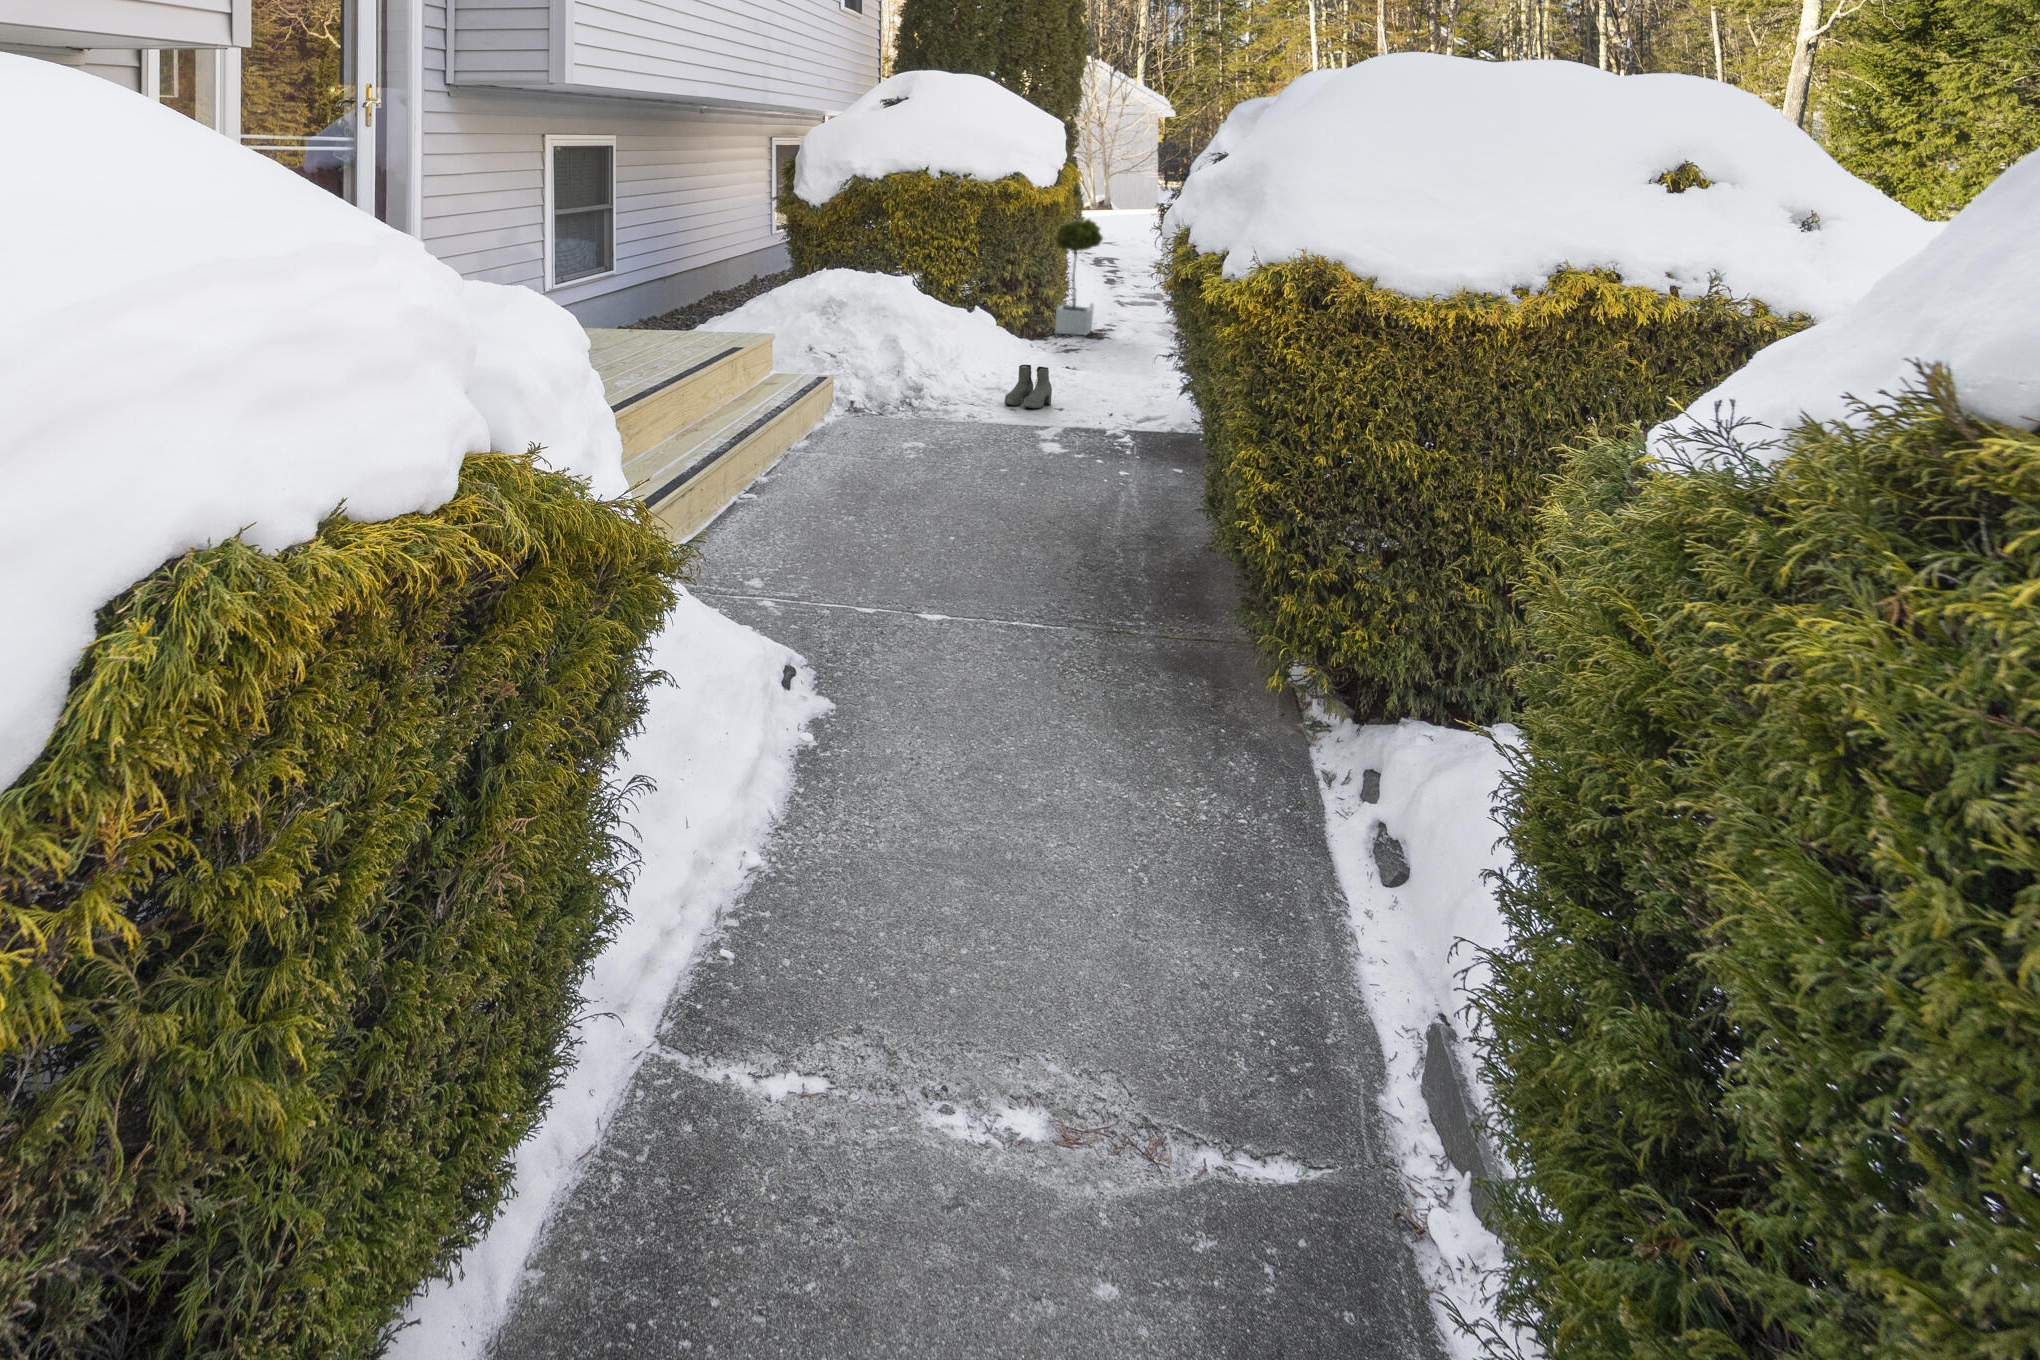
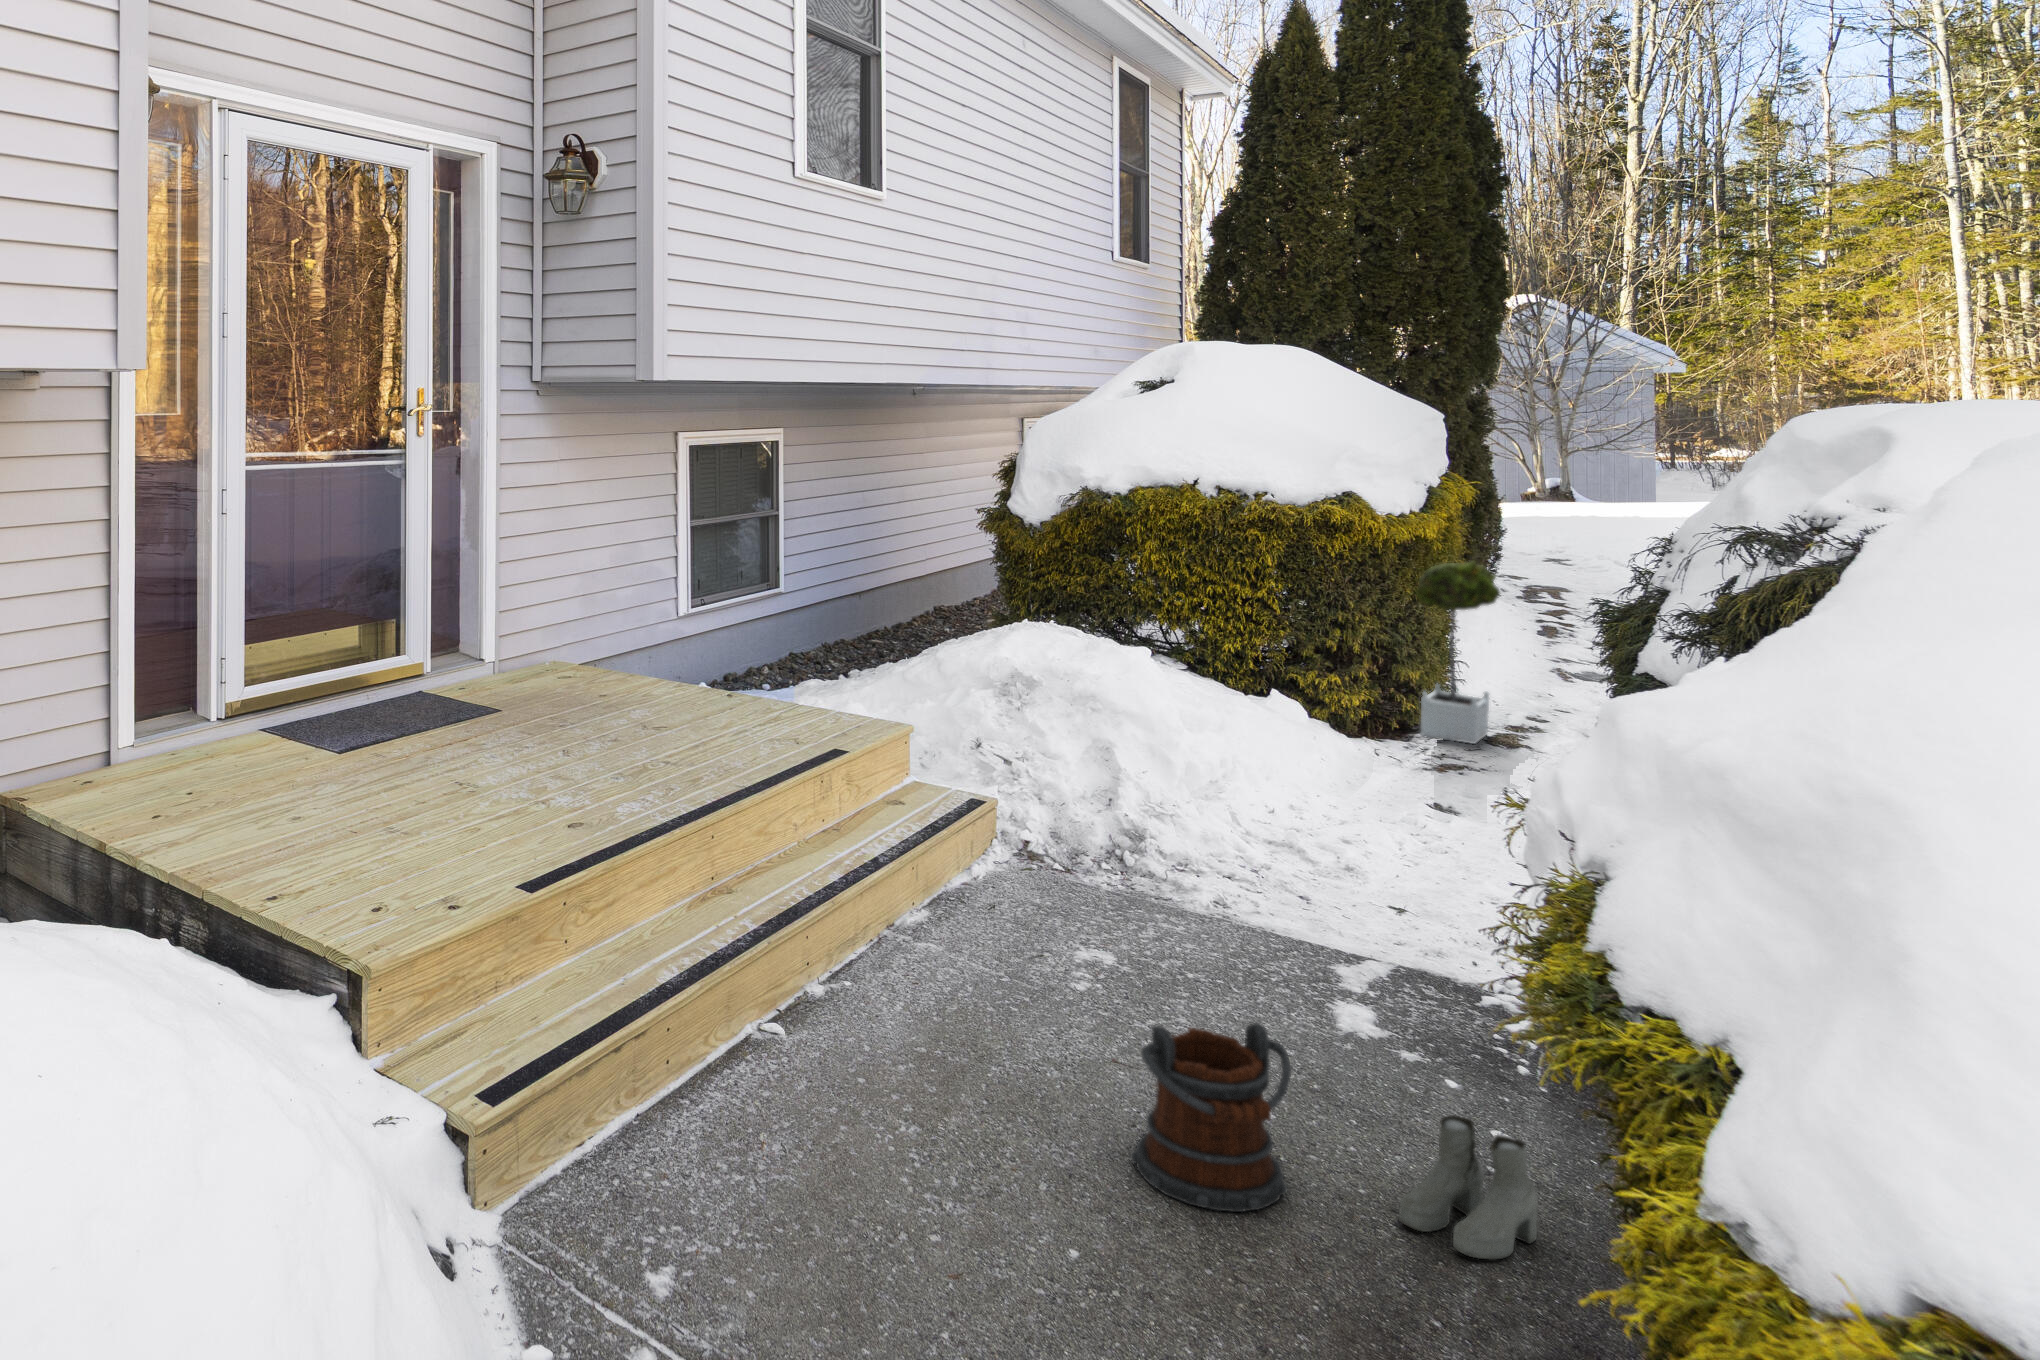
boots: present [1005,365,1052,408] -> present [1399,1115,1538,1260]
bucket: none [969,444,1054,542] -> present [1131,1023,1291,1212]

